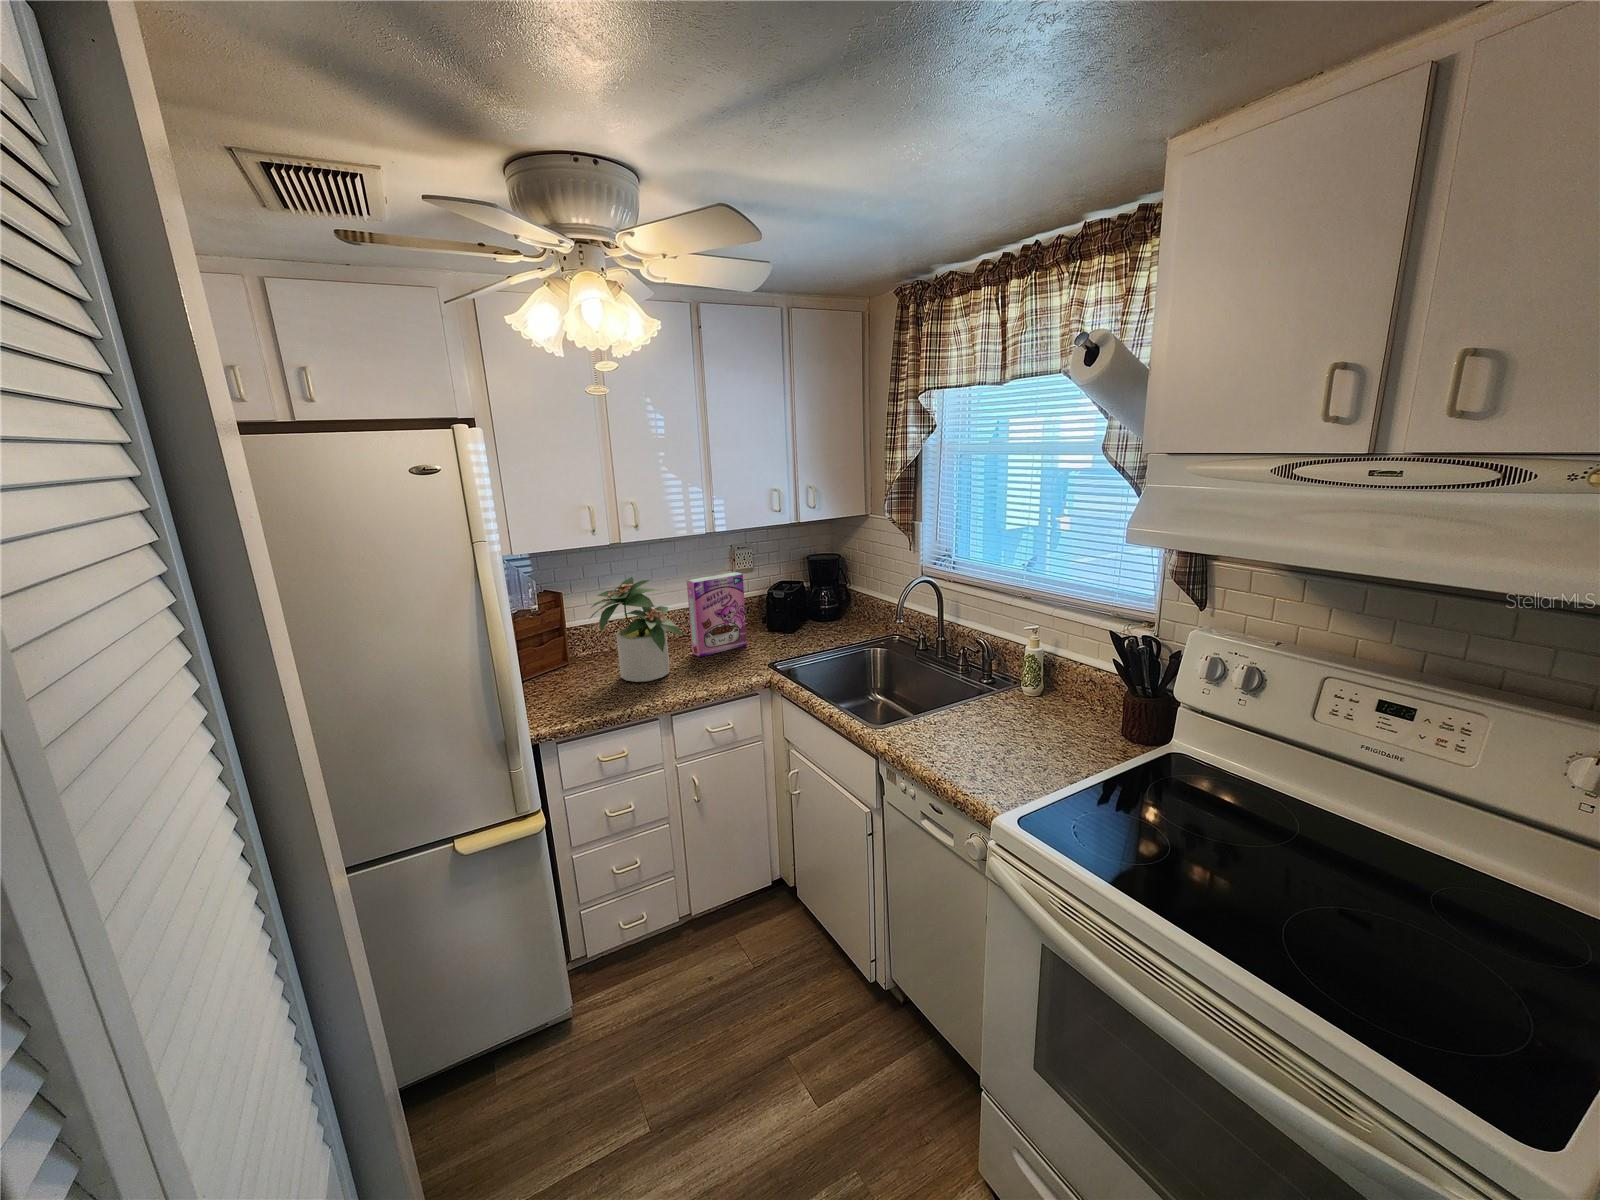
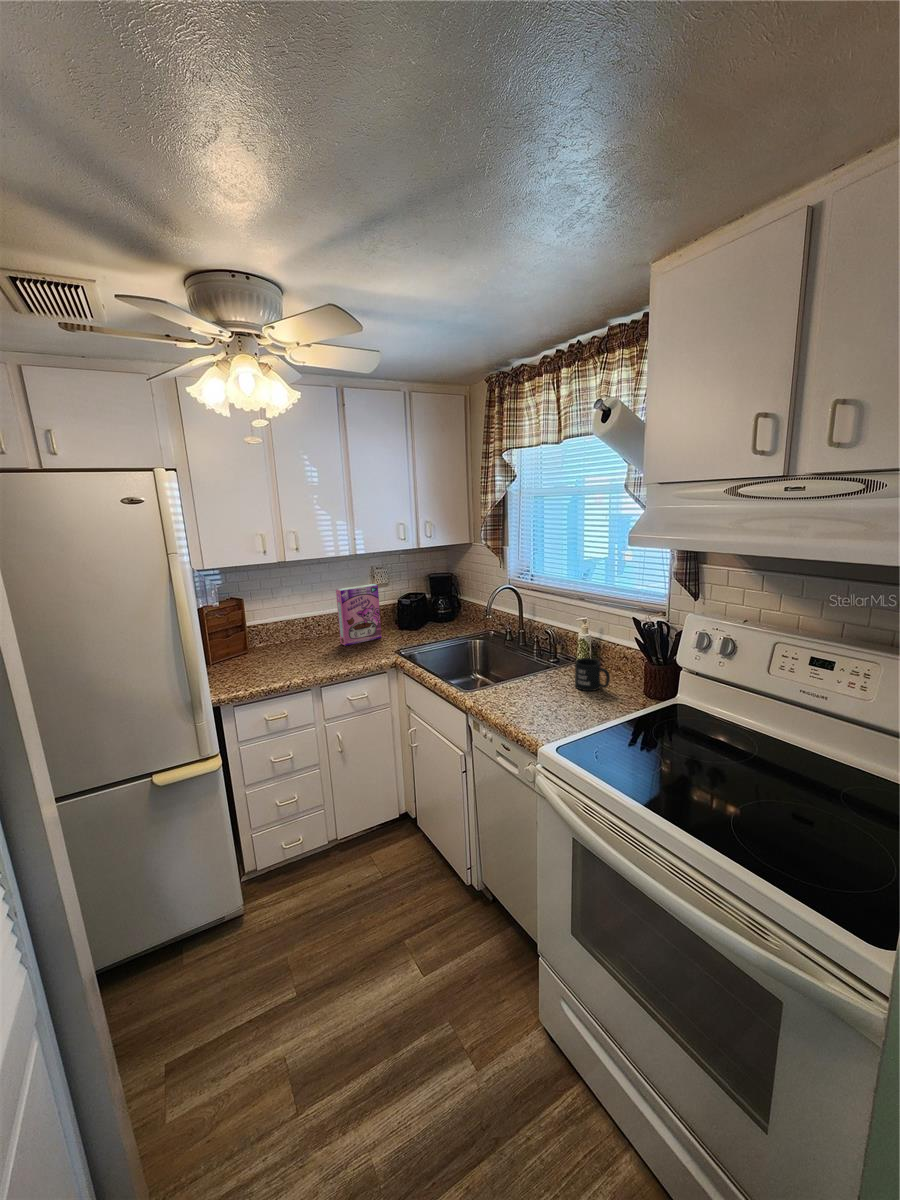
potted plant: present [590,577,683,682] -> none [261,586,332,662]
mug: none [1025,684,1075,730] -> present [575,658,610,691]

